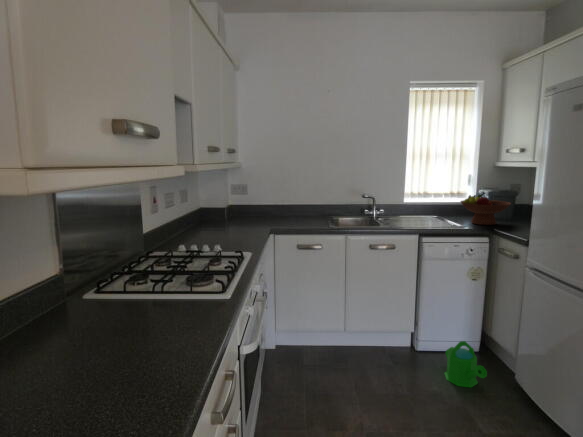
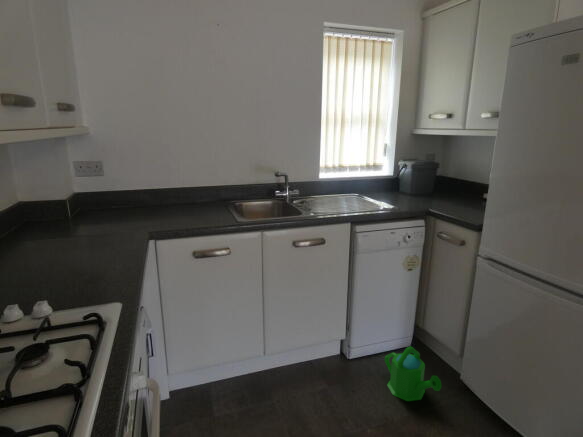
fruit bowl: present [461,195,511,225] -> none [387,168,443,204]

